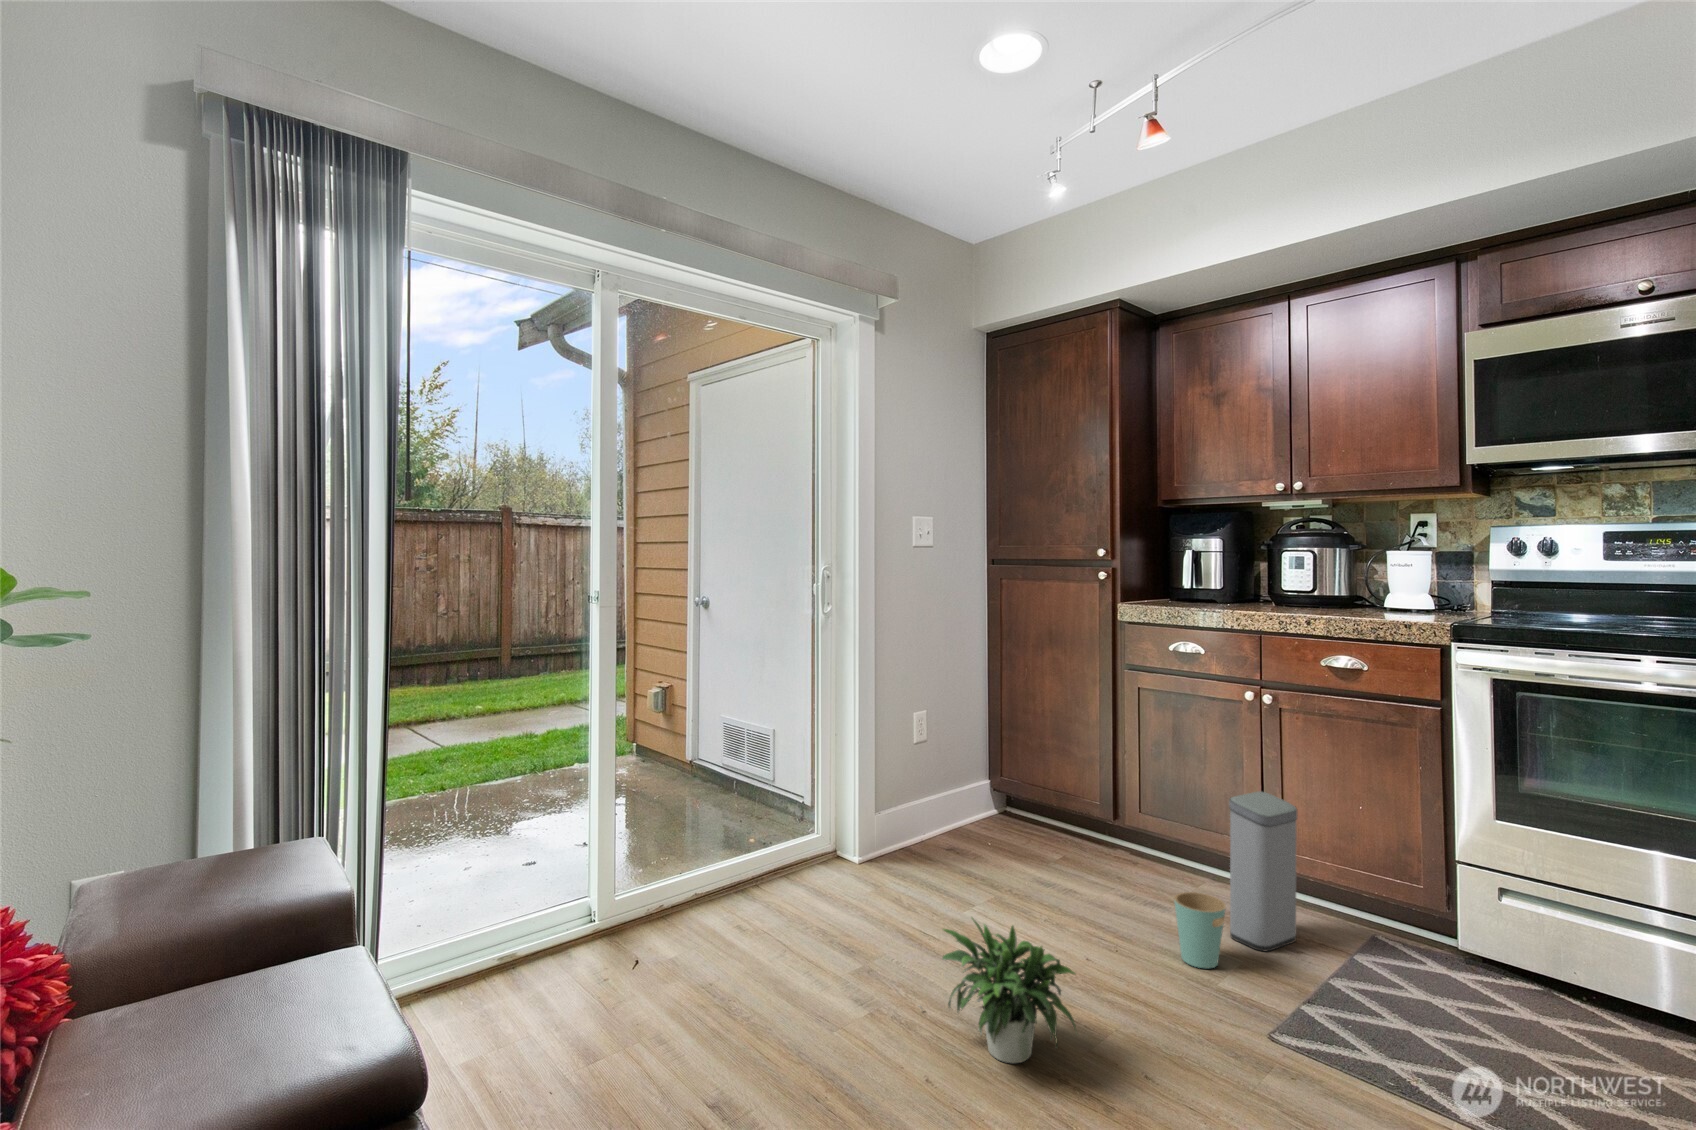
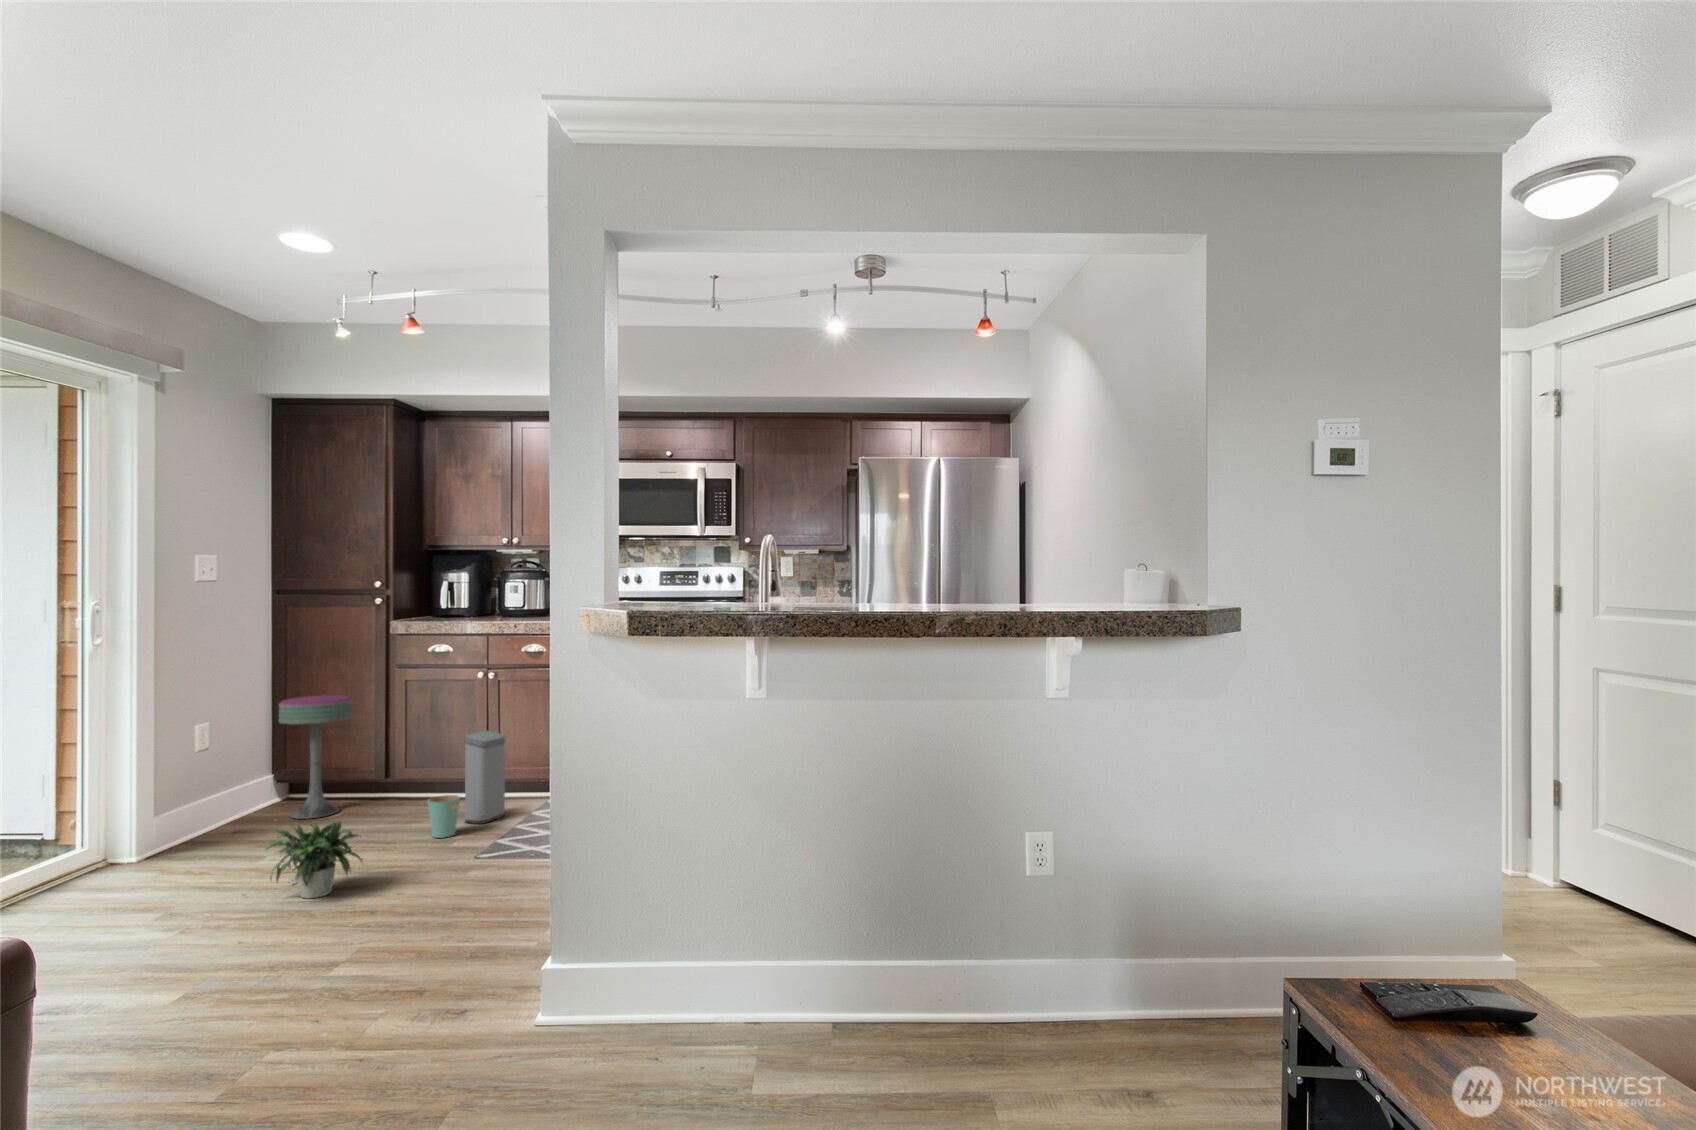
bar stool: none [988,695,1070,857] -> present [278,695,352,819]

